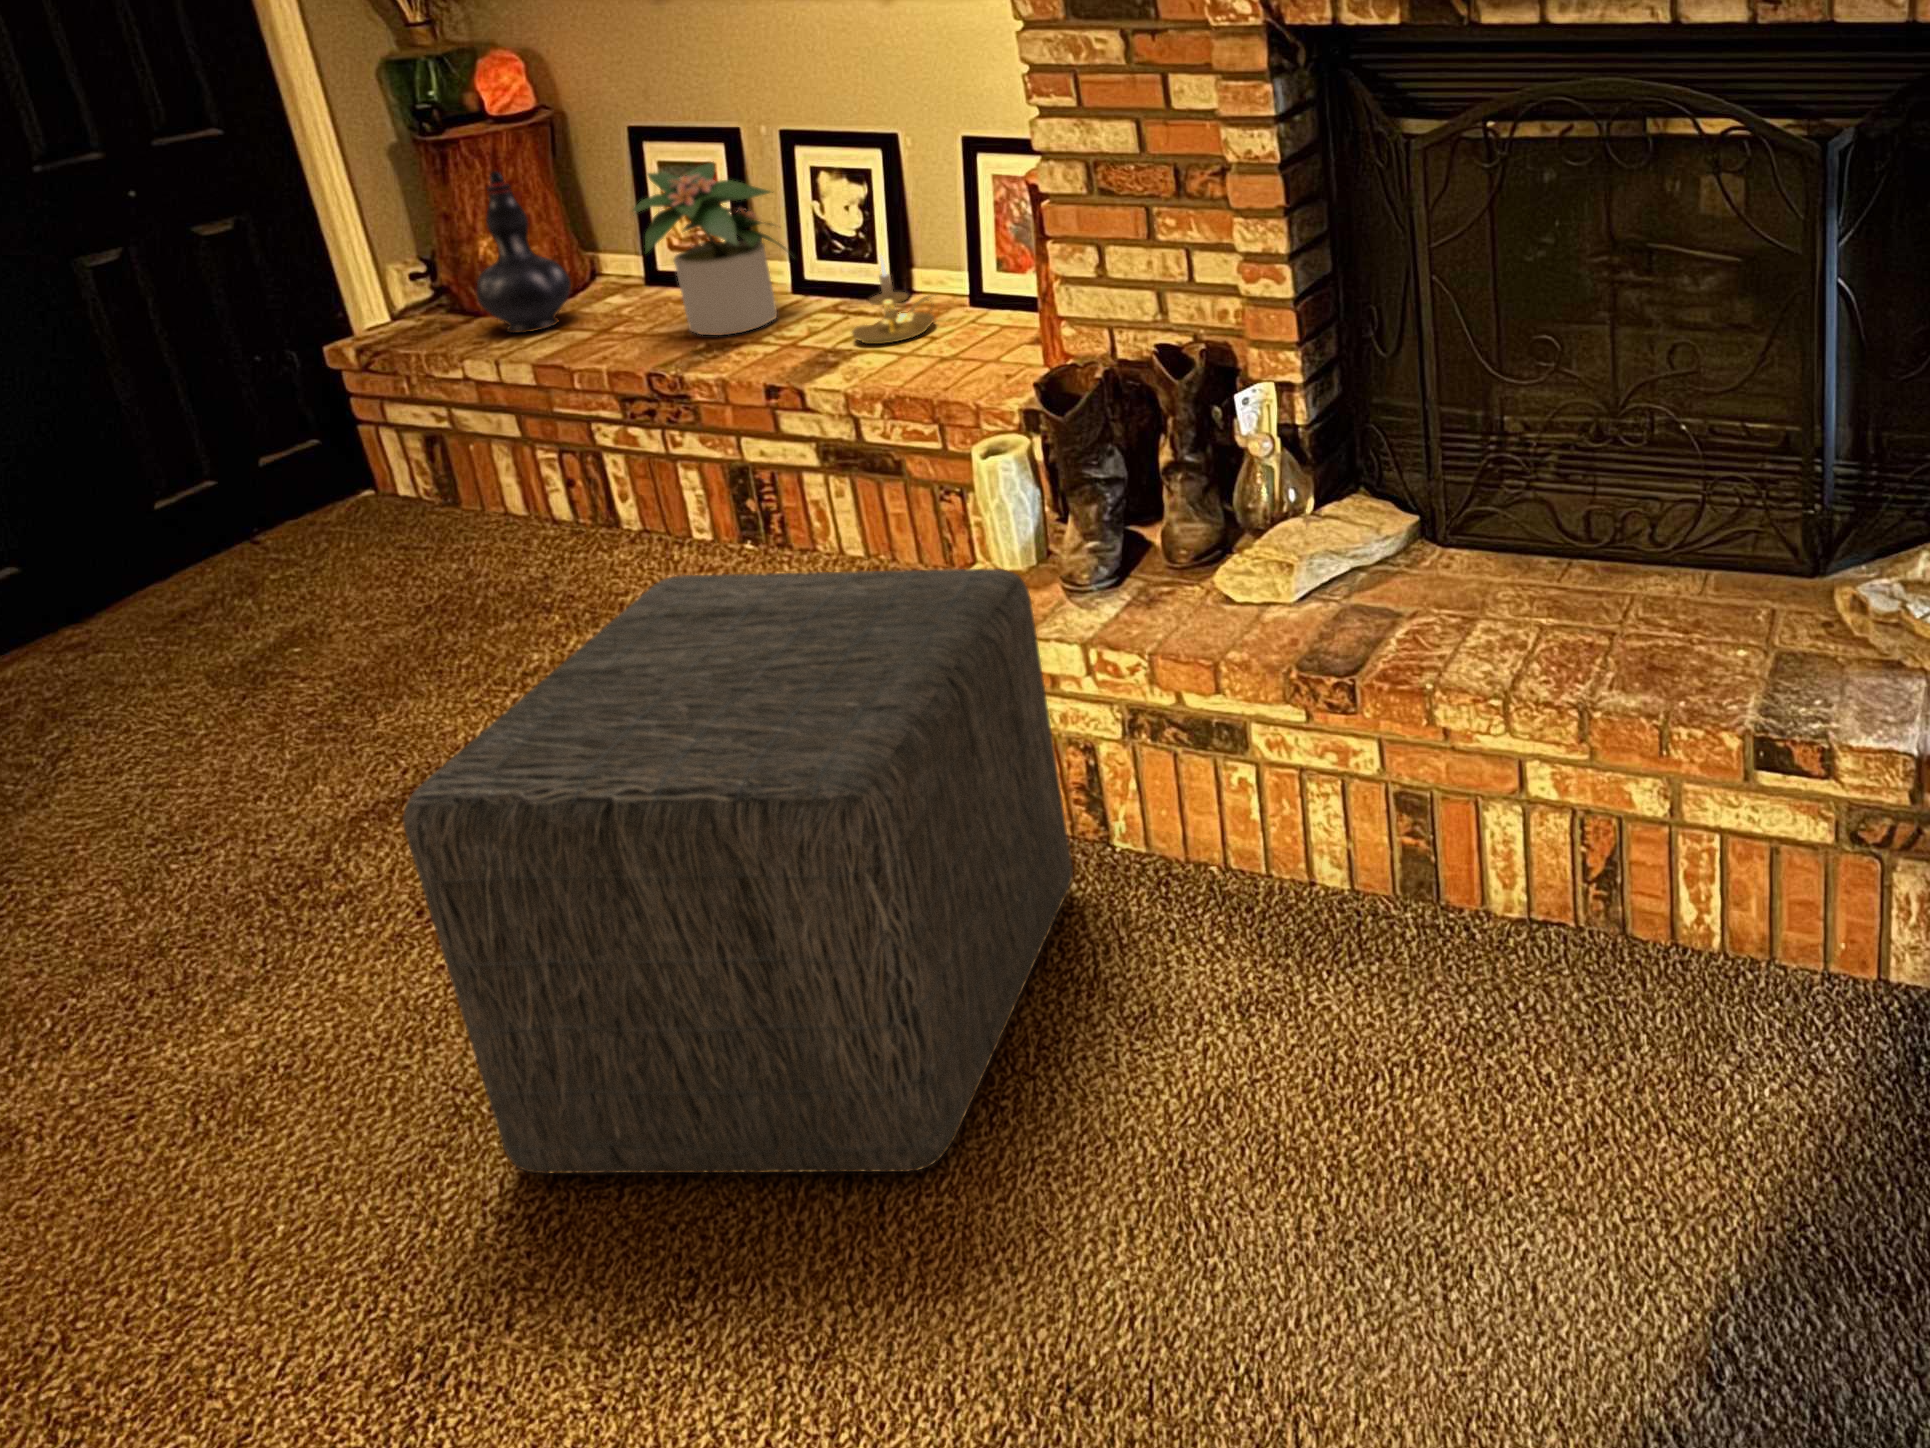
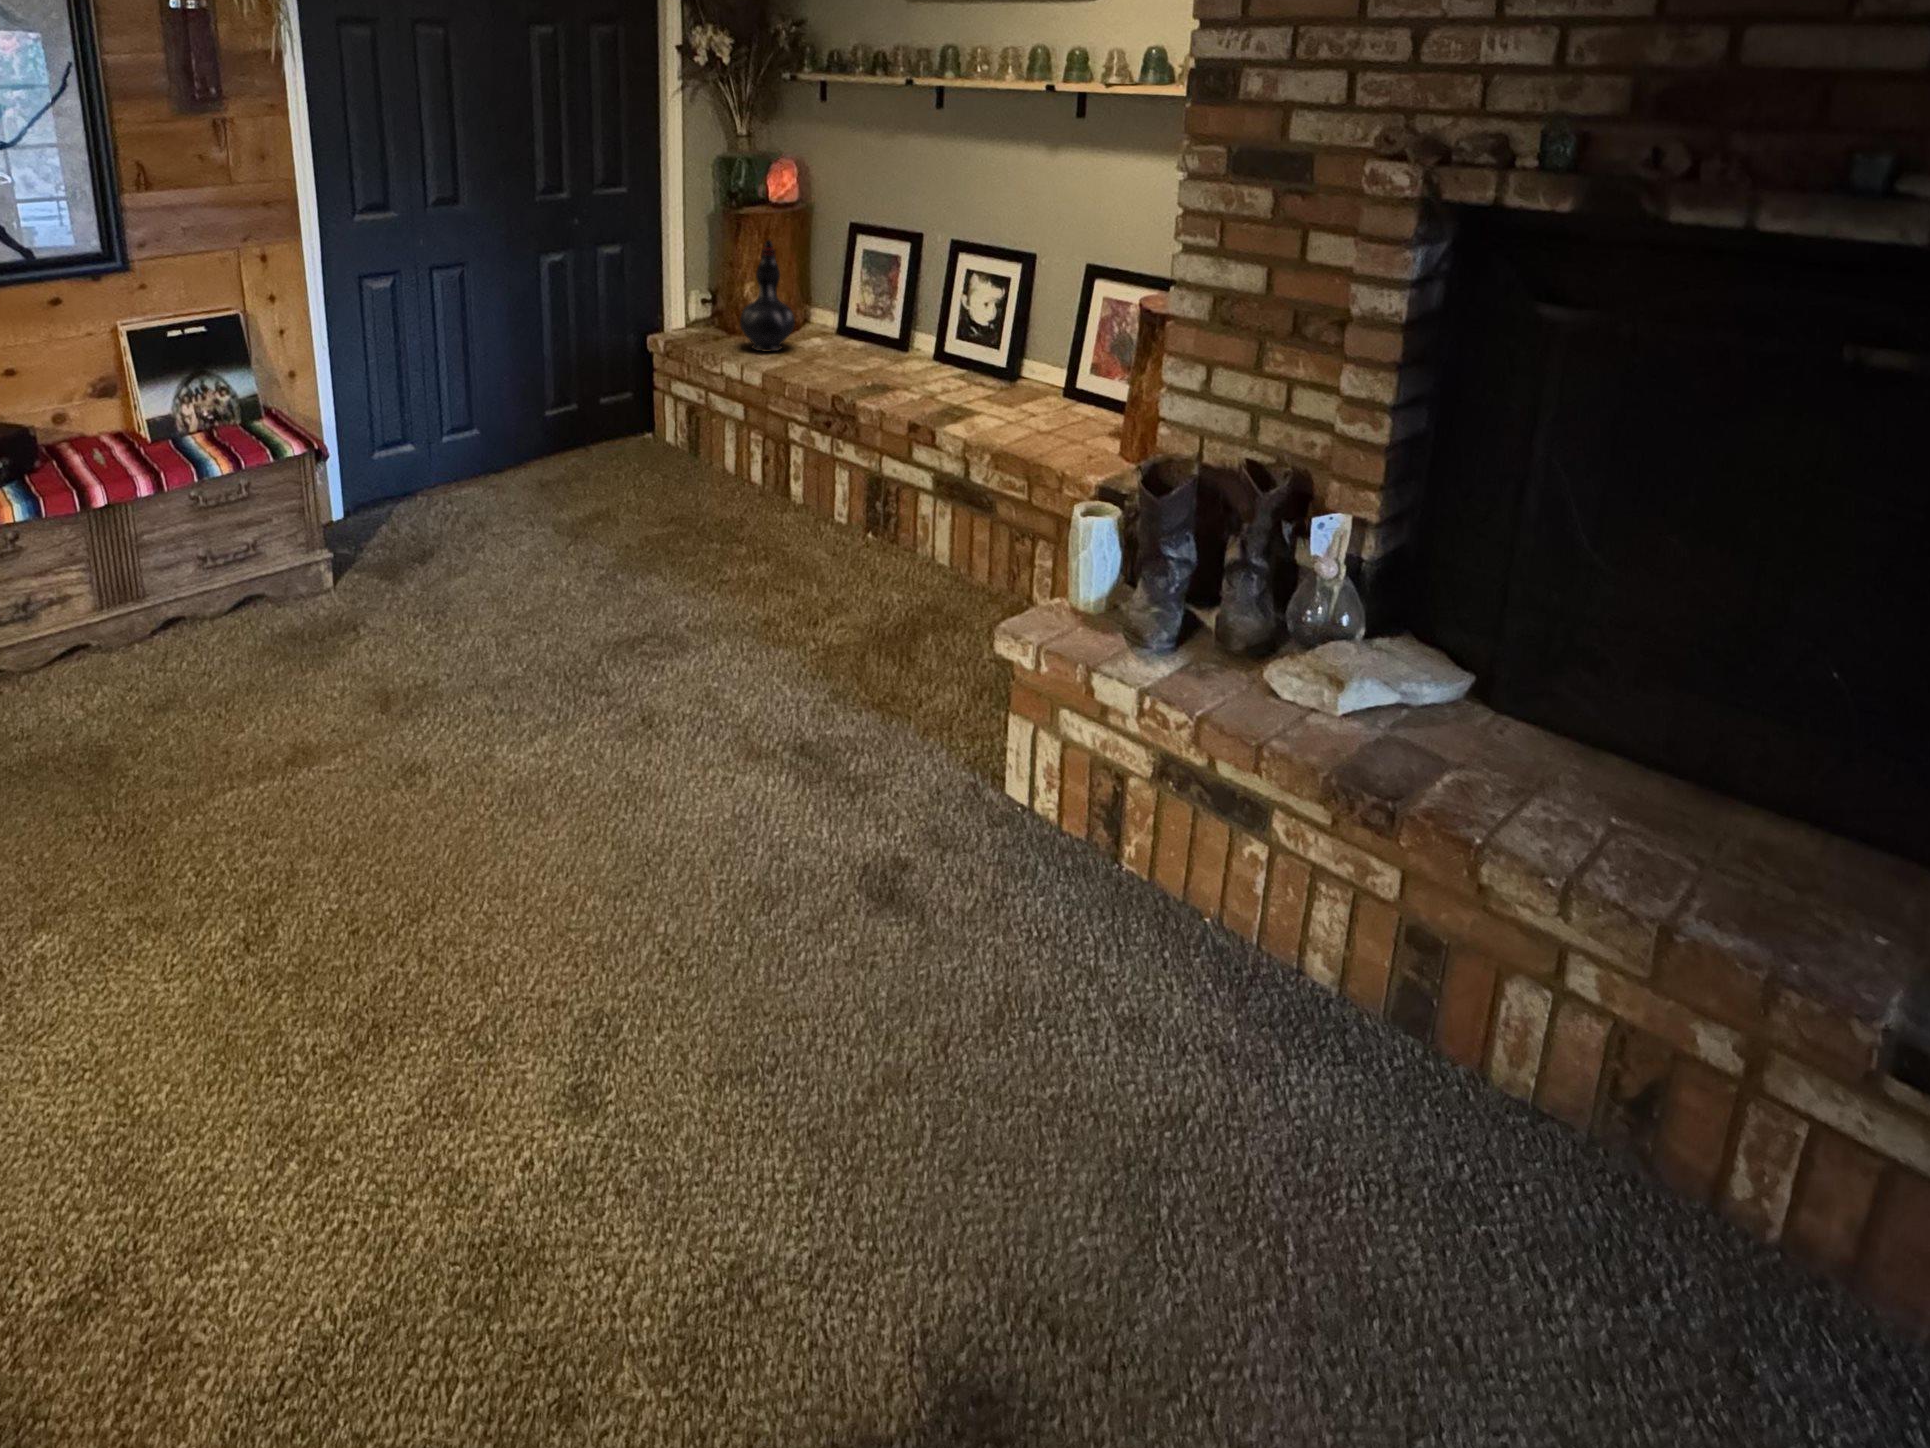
potted plant: present [633,162,786,335] -> none [843,254,945,380]
candle holder: present [852,257,936,344] -> none [974,342,1041,411]
ottoman: present [403,569,1073,1174] -> none [676,541,1110,1061]

